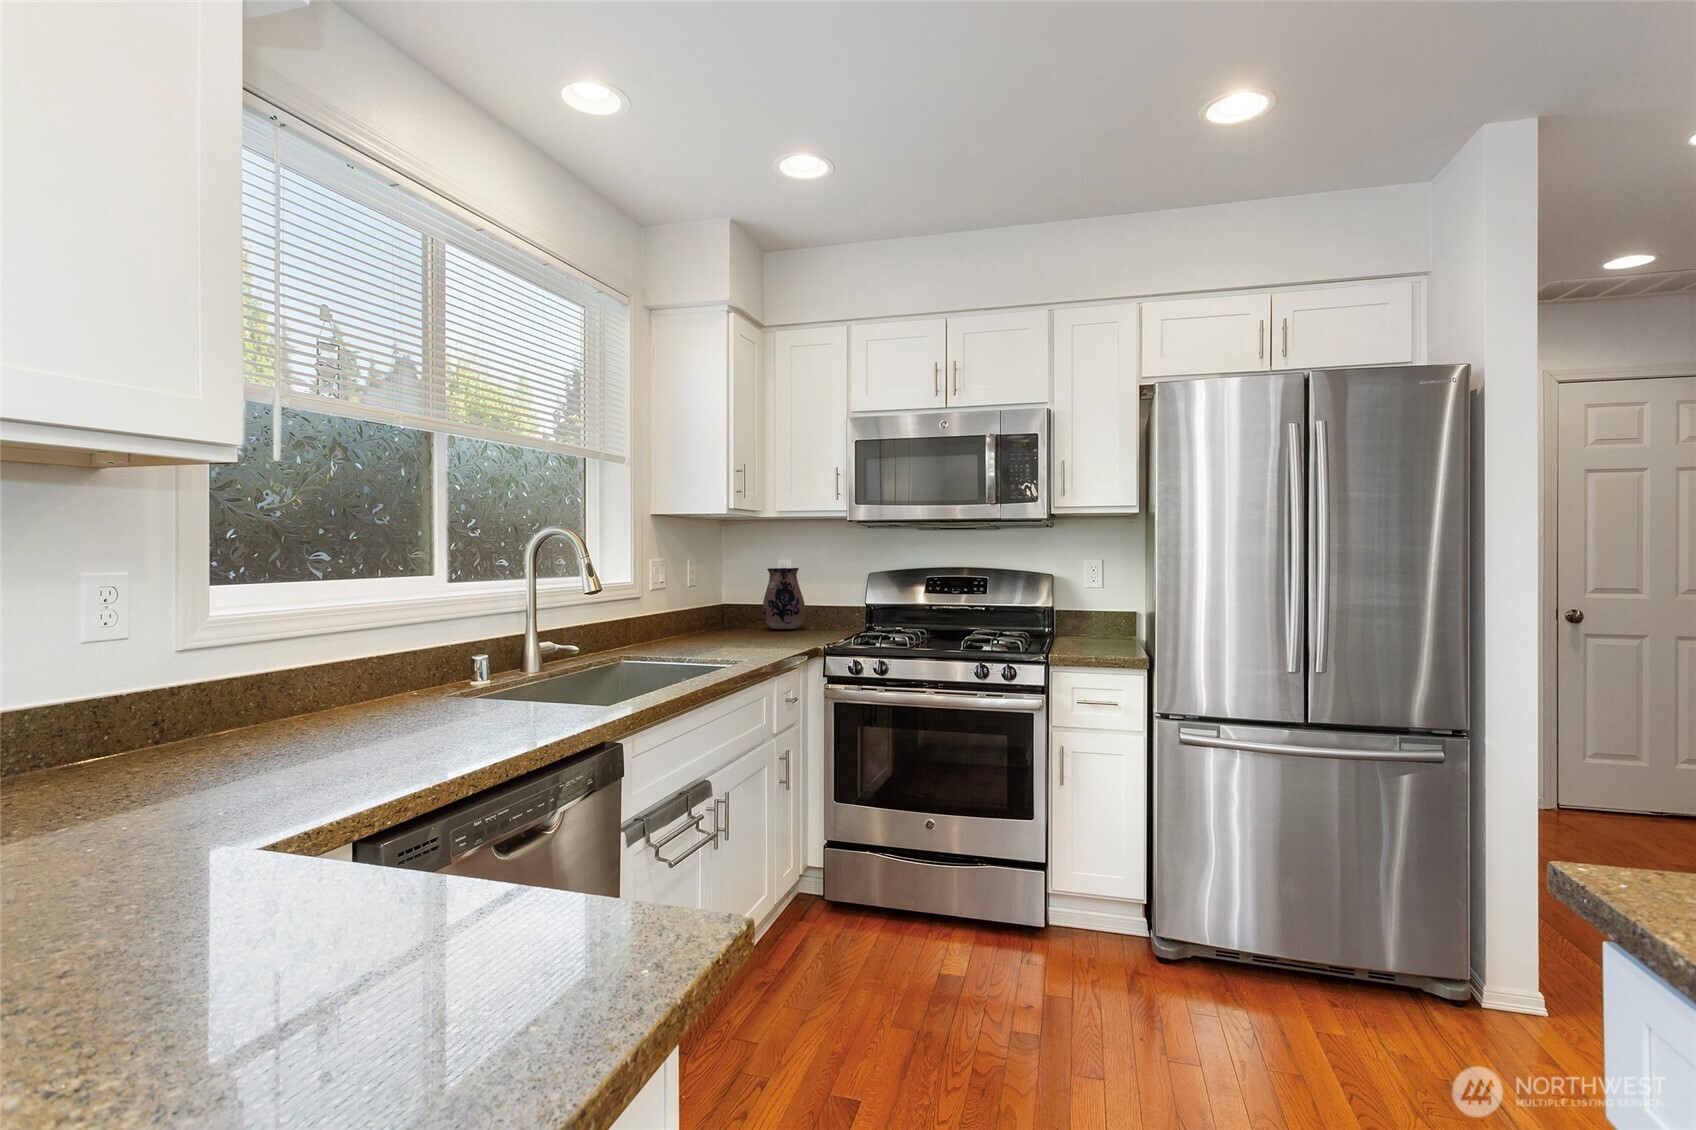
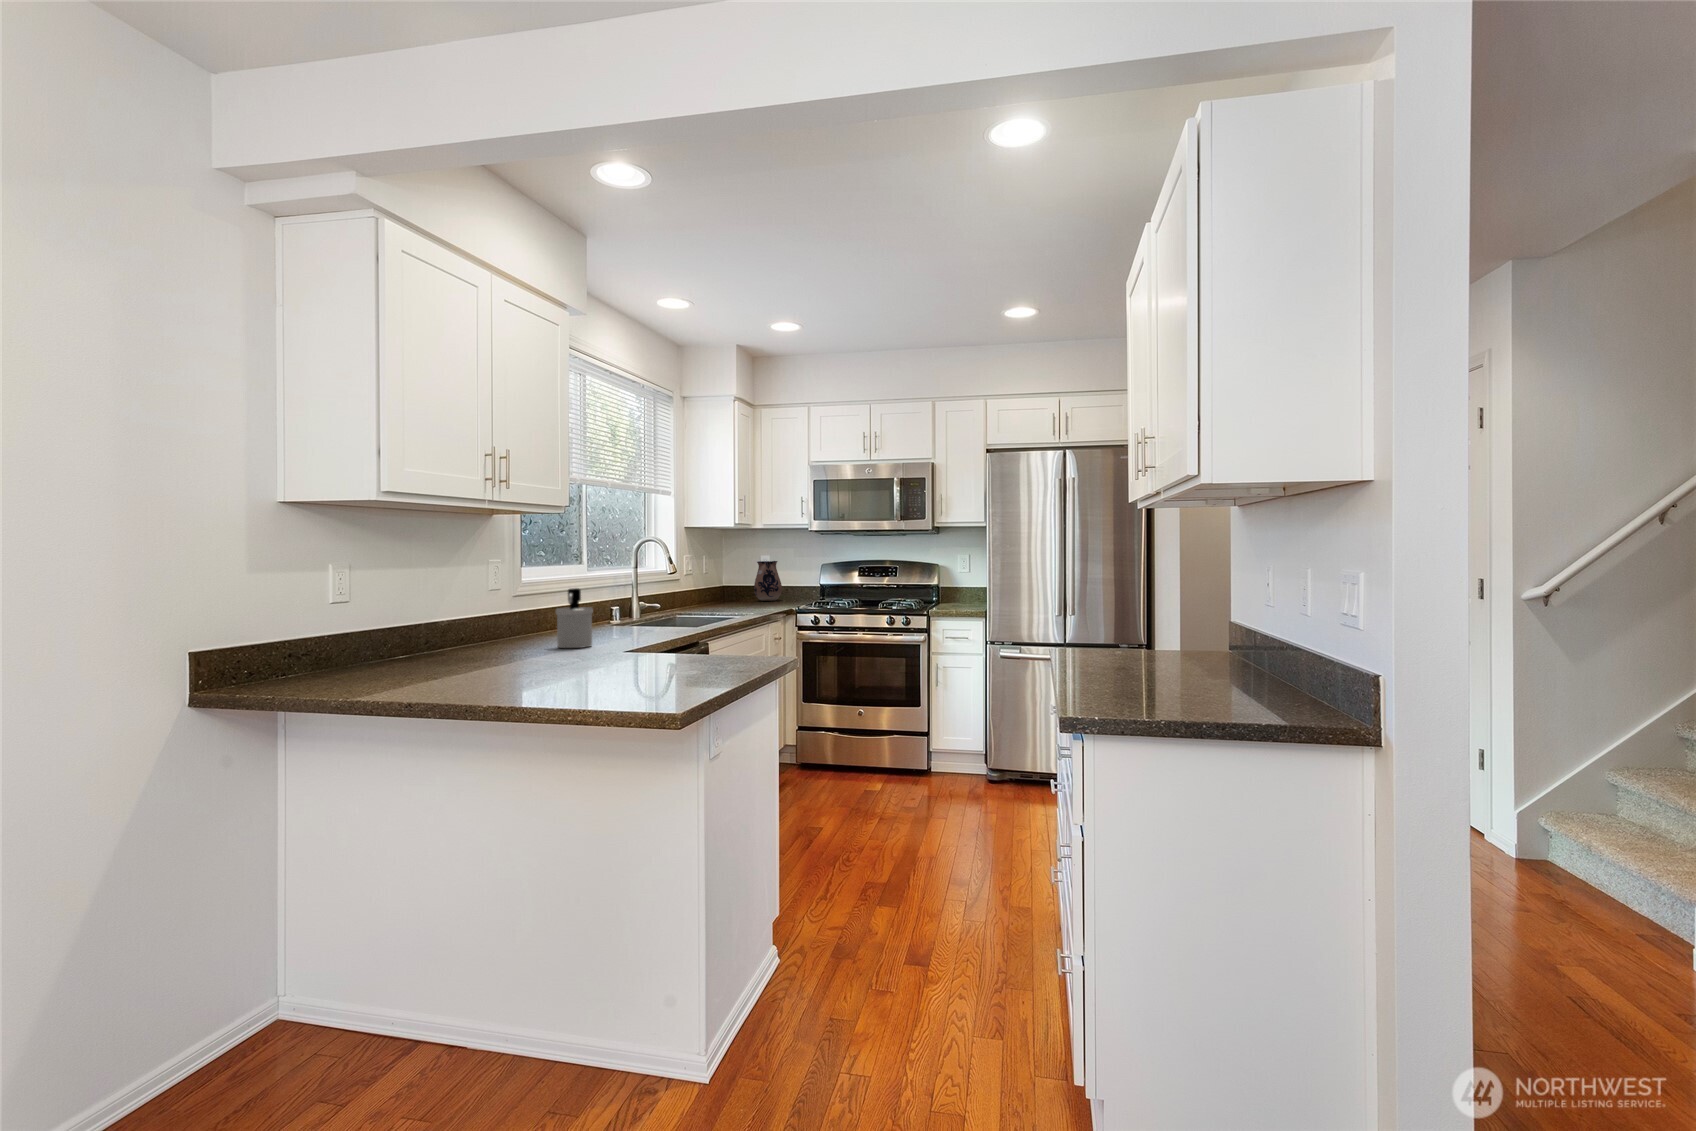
soap dispenser: none [94,656,237,830] -> present [556,588,593,648]

